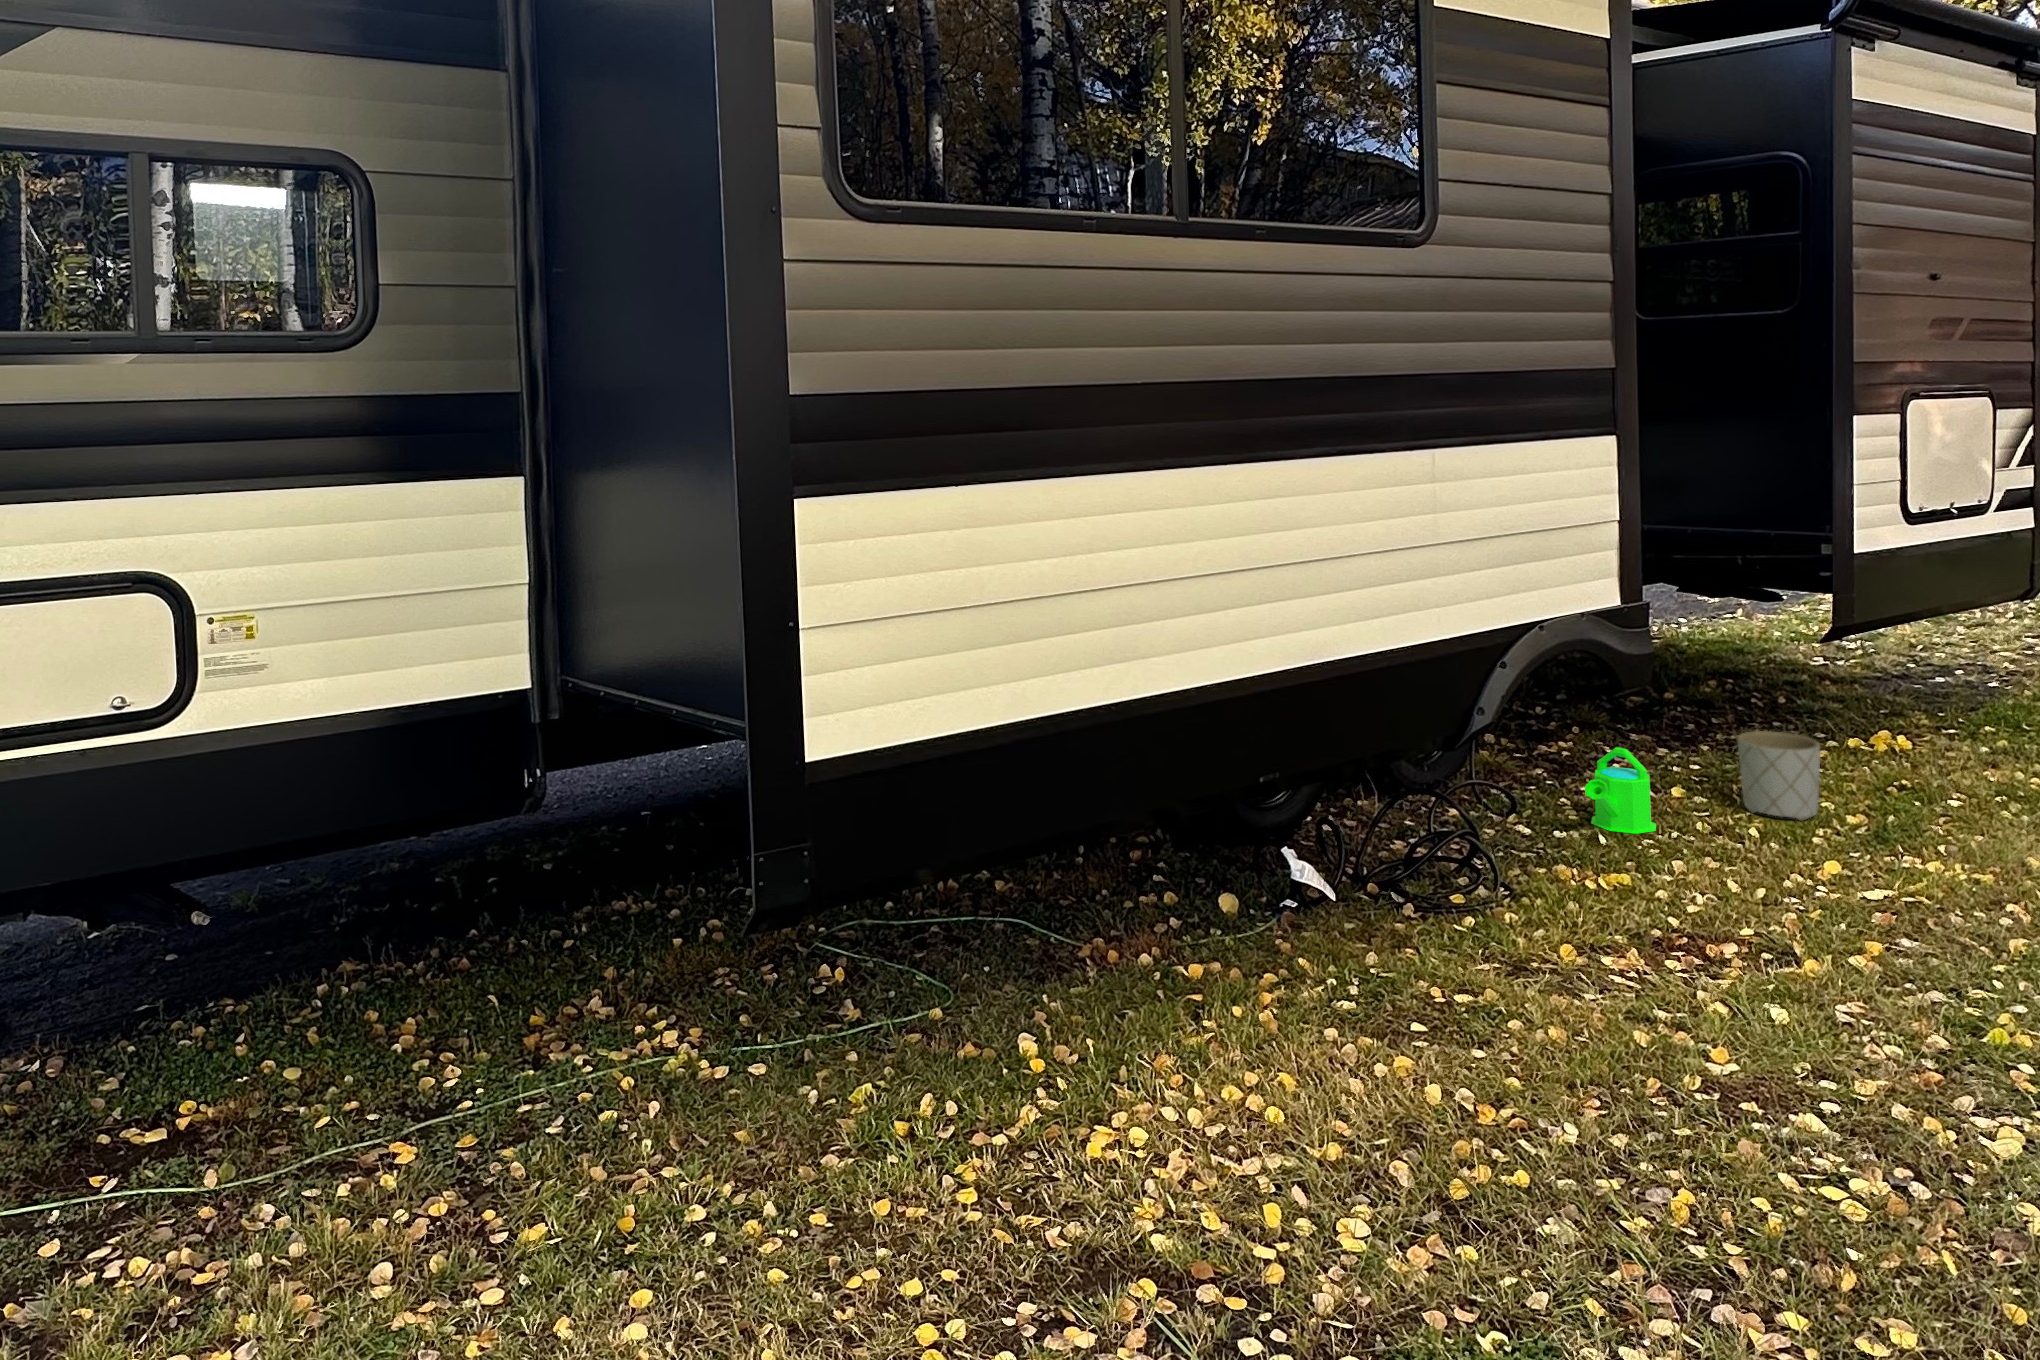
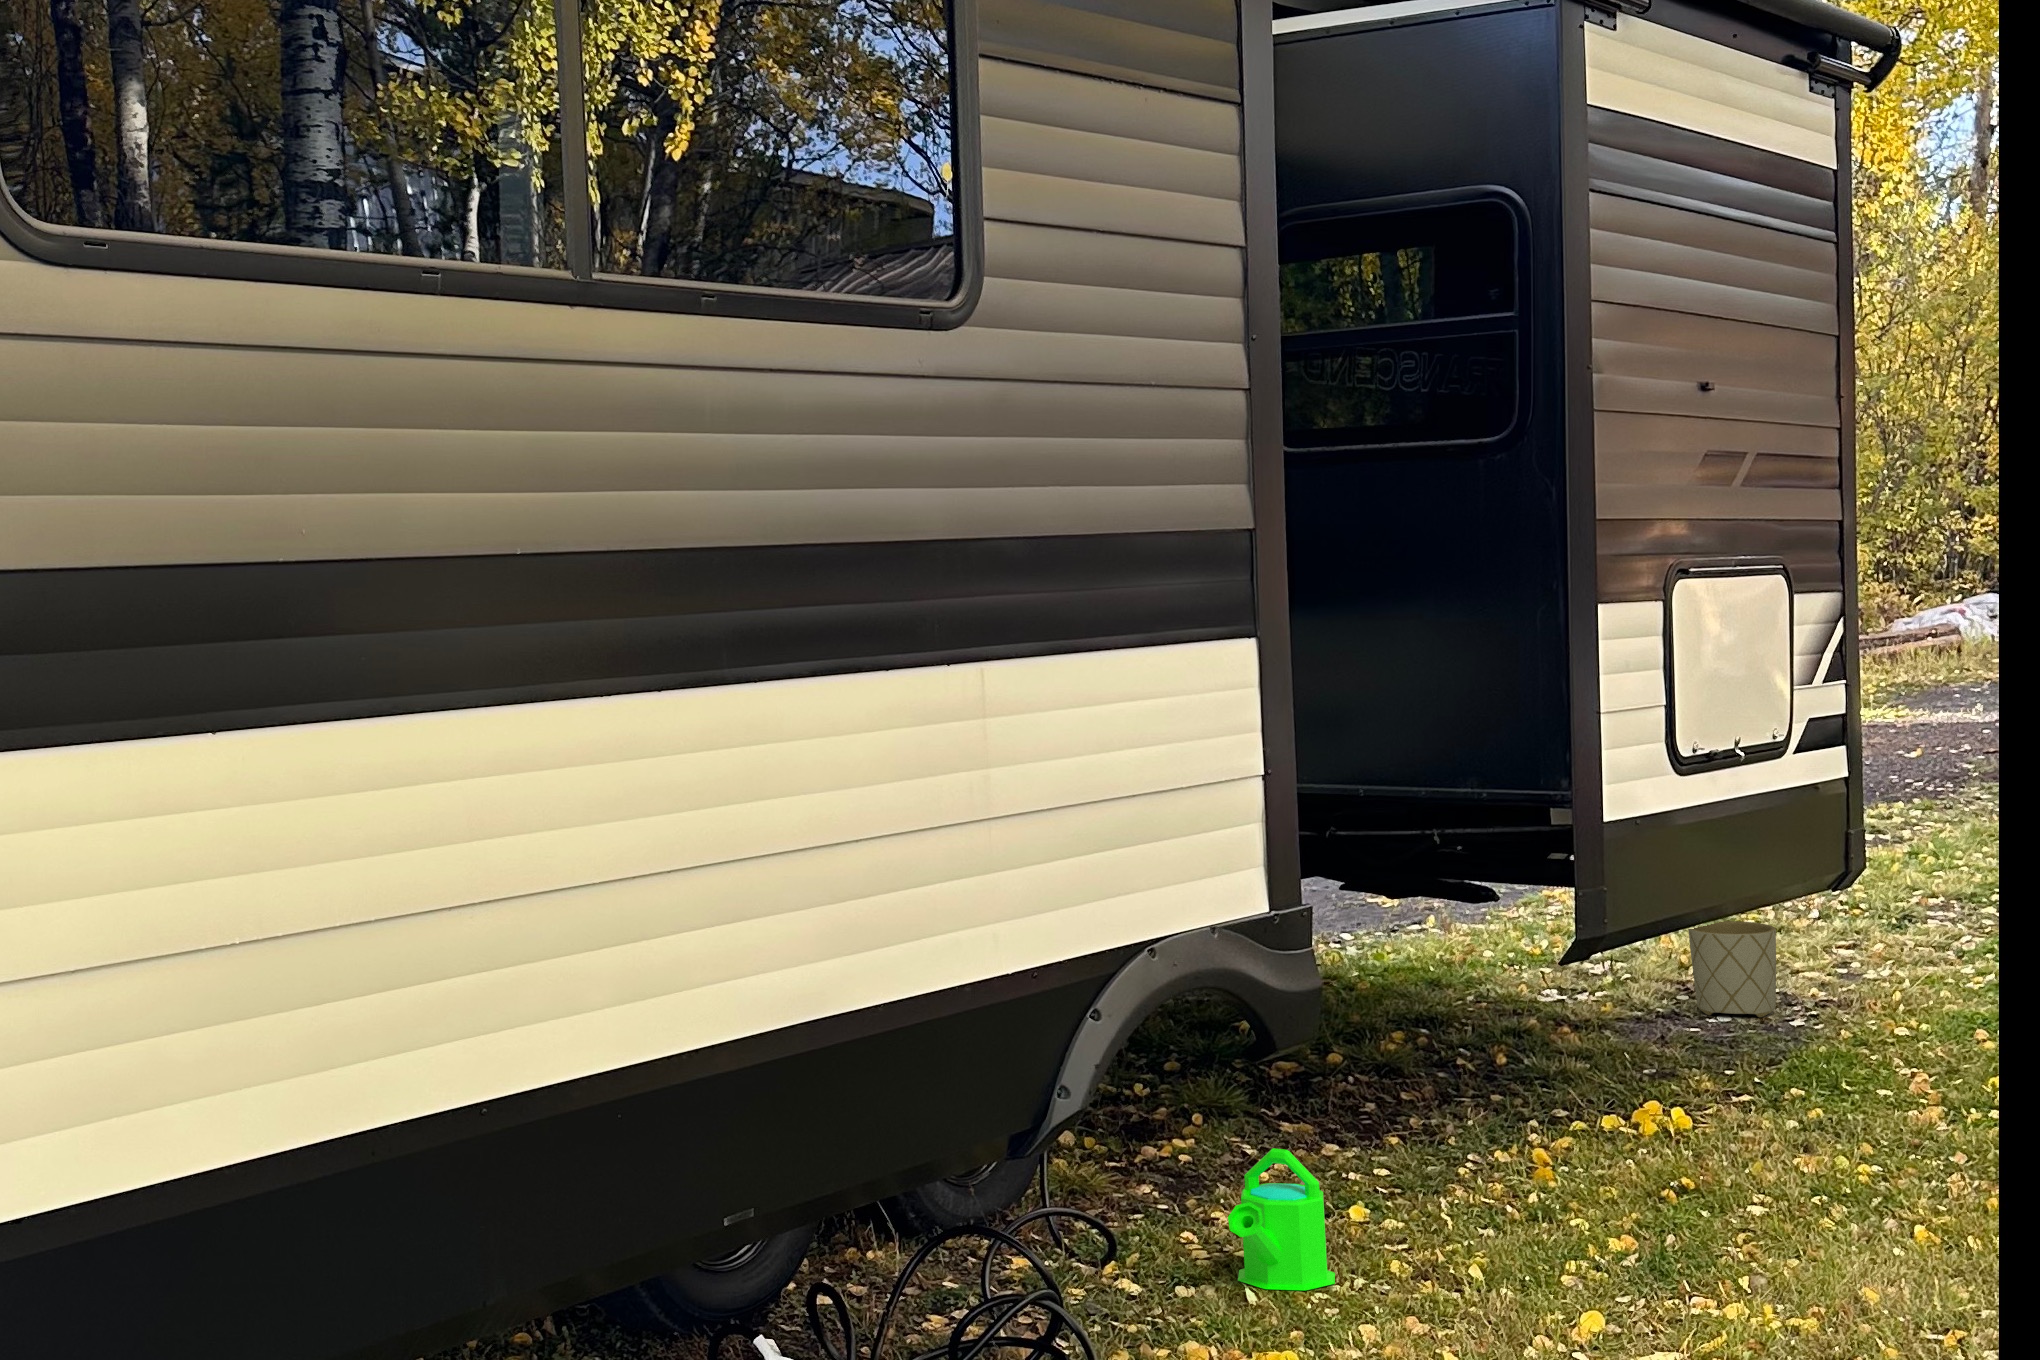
planter: present [1738,731,1820,821] -> present [1688,921,1776,1017]

